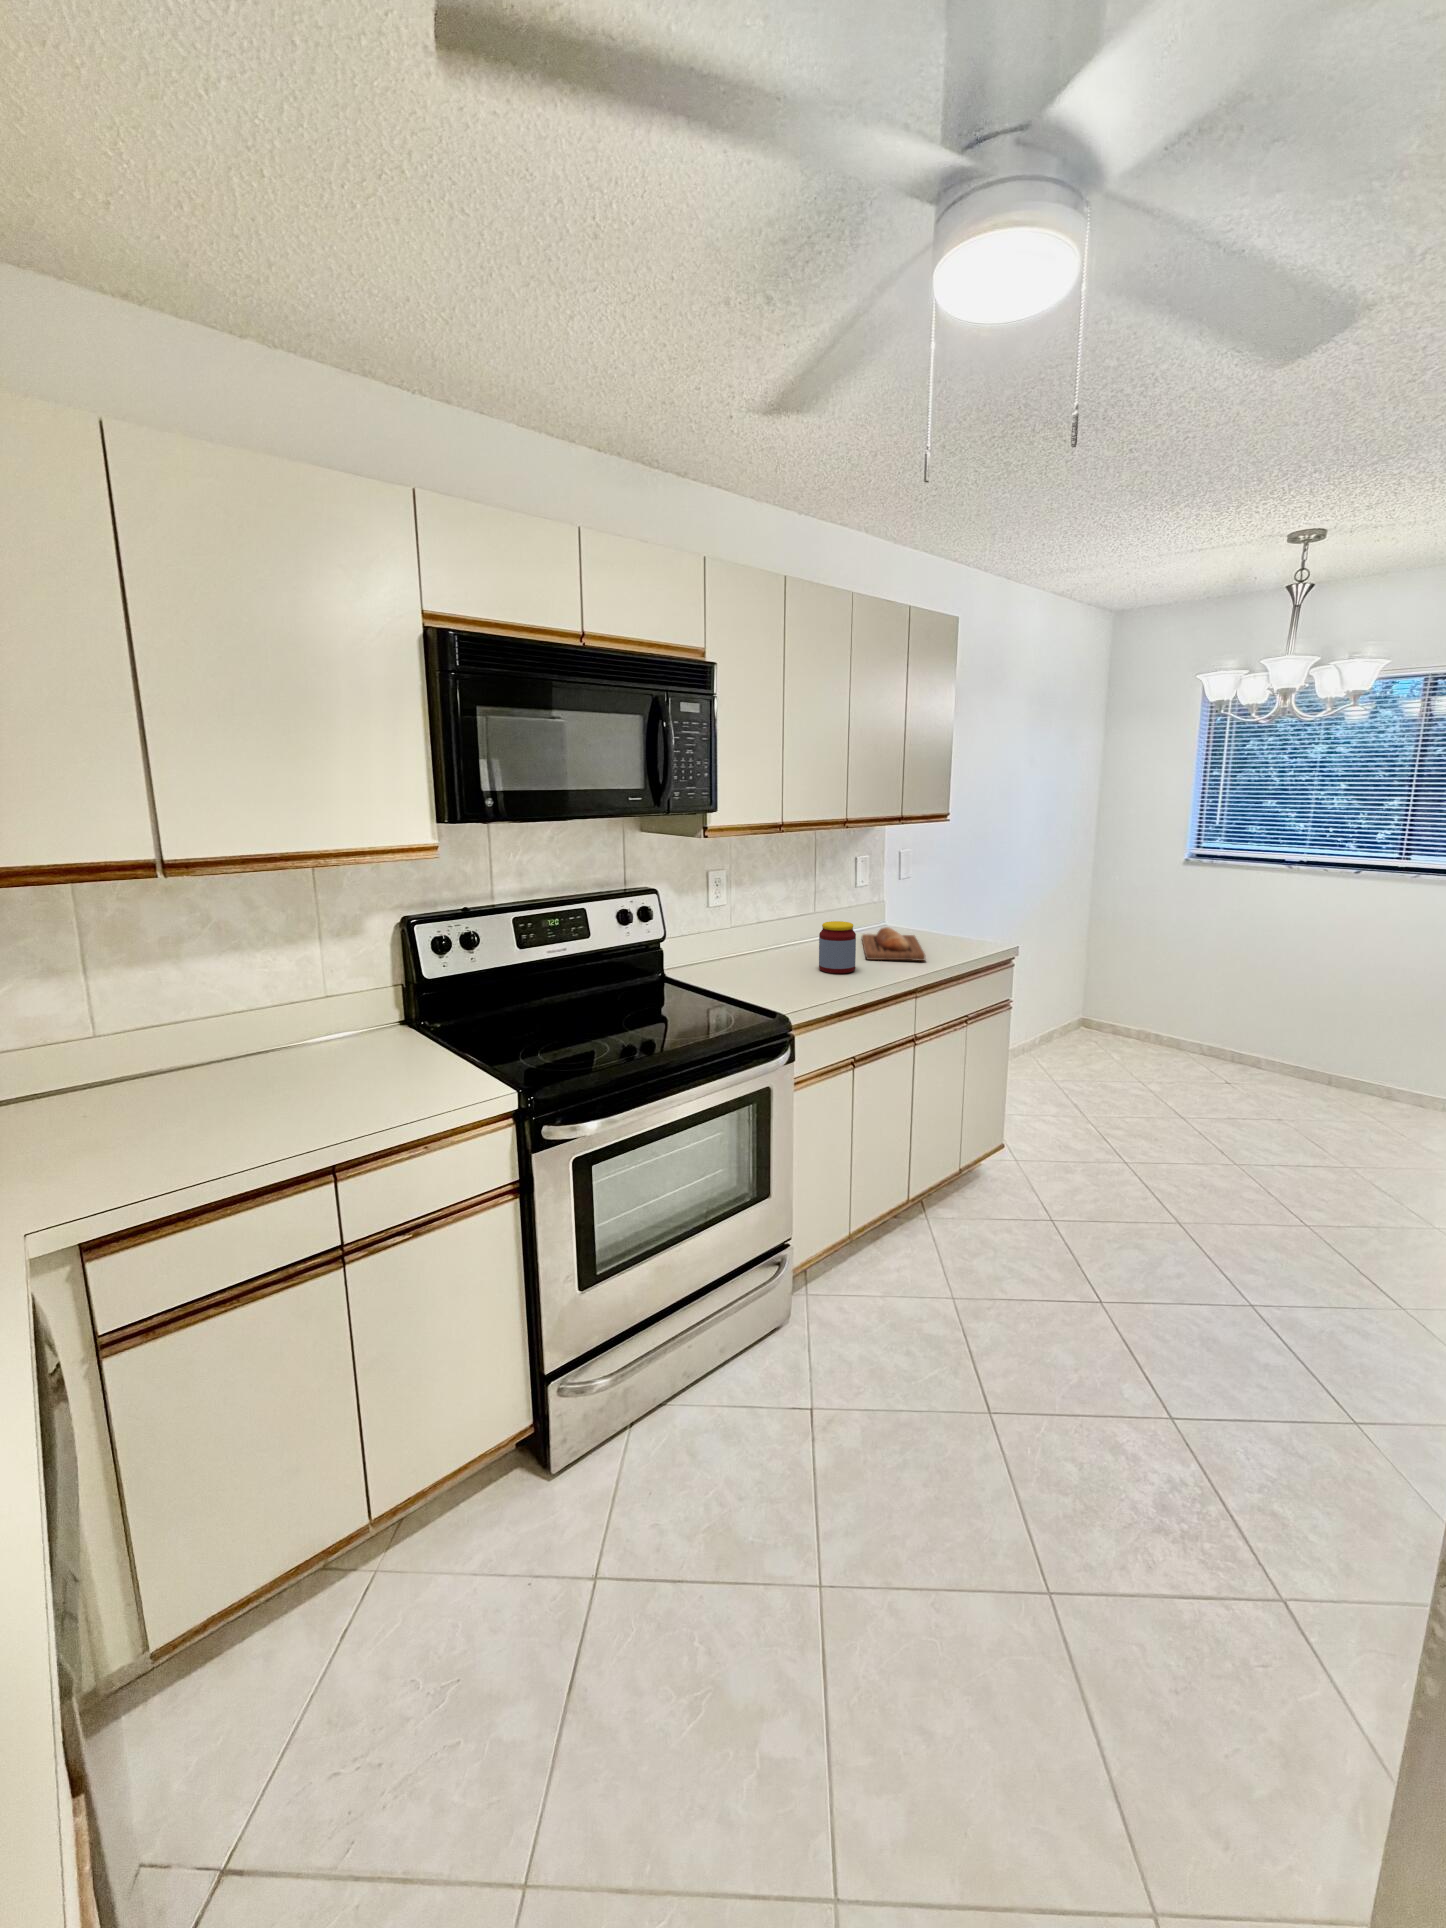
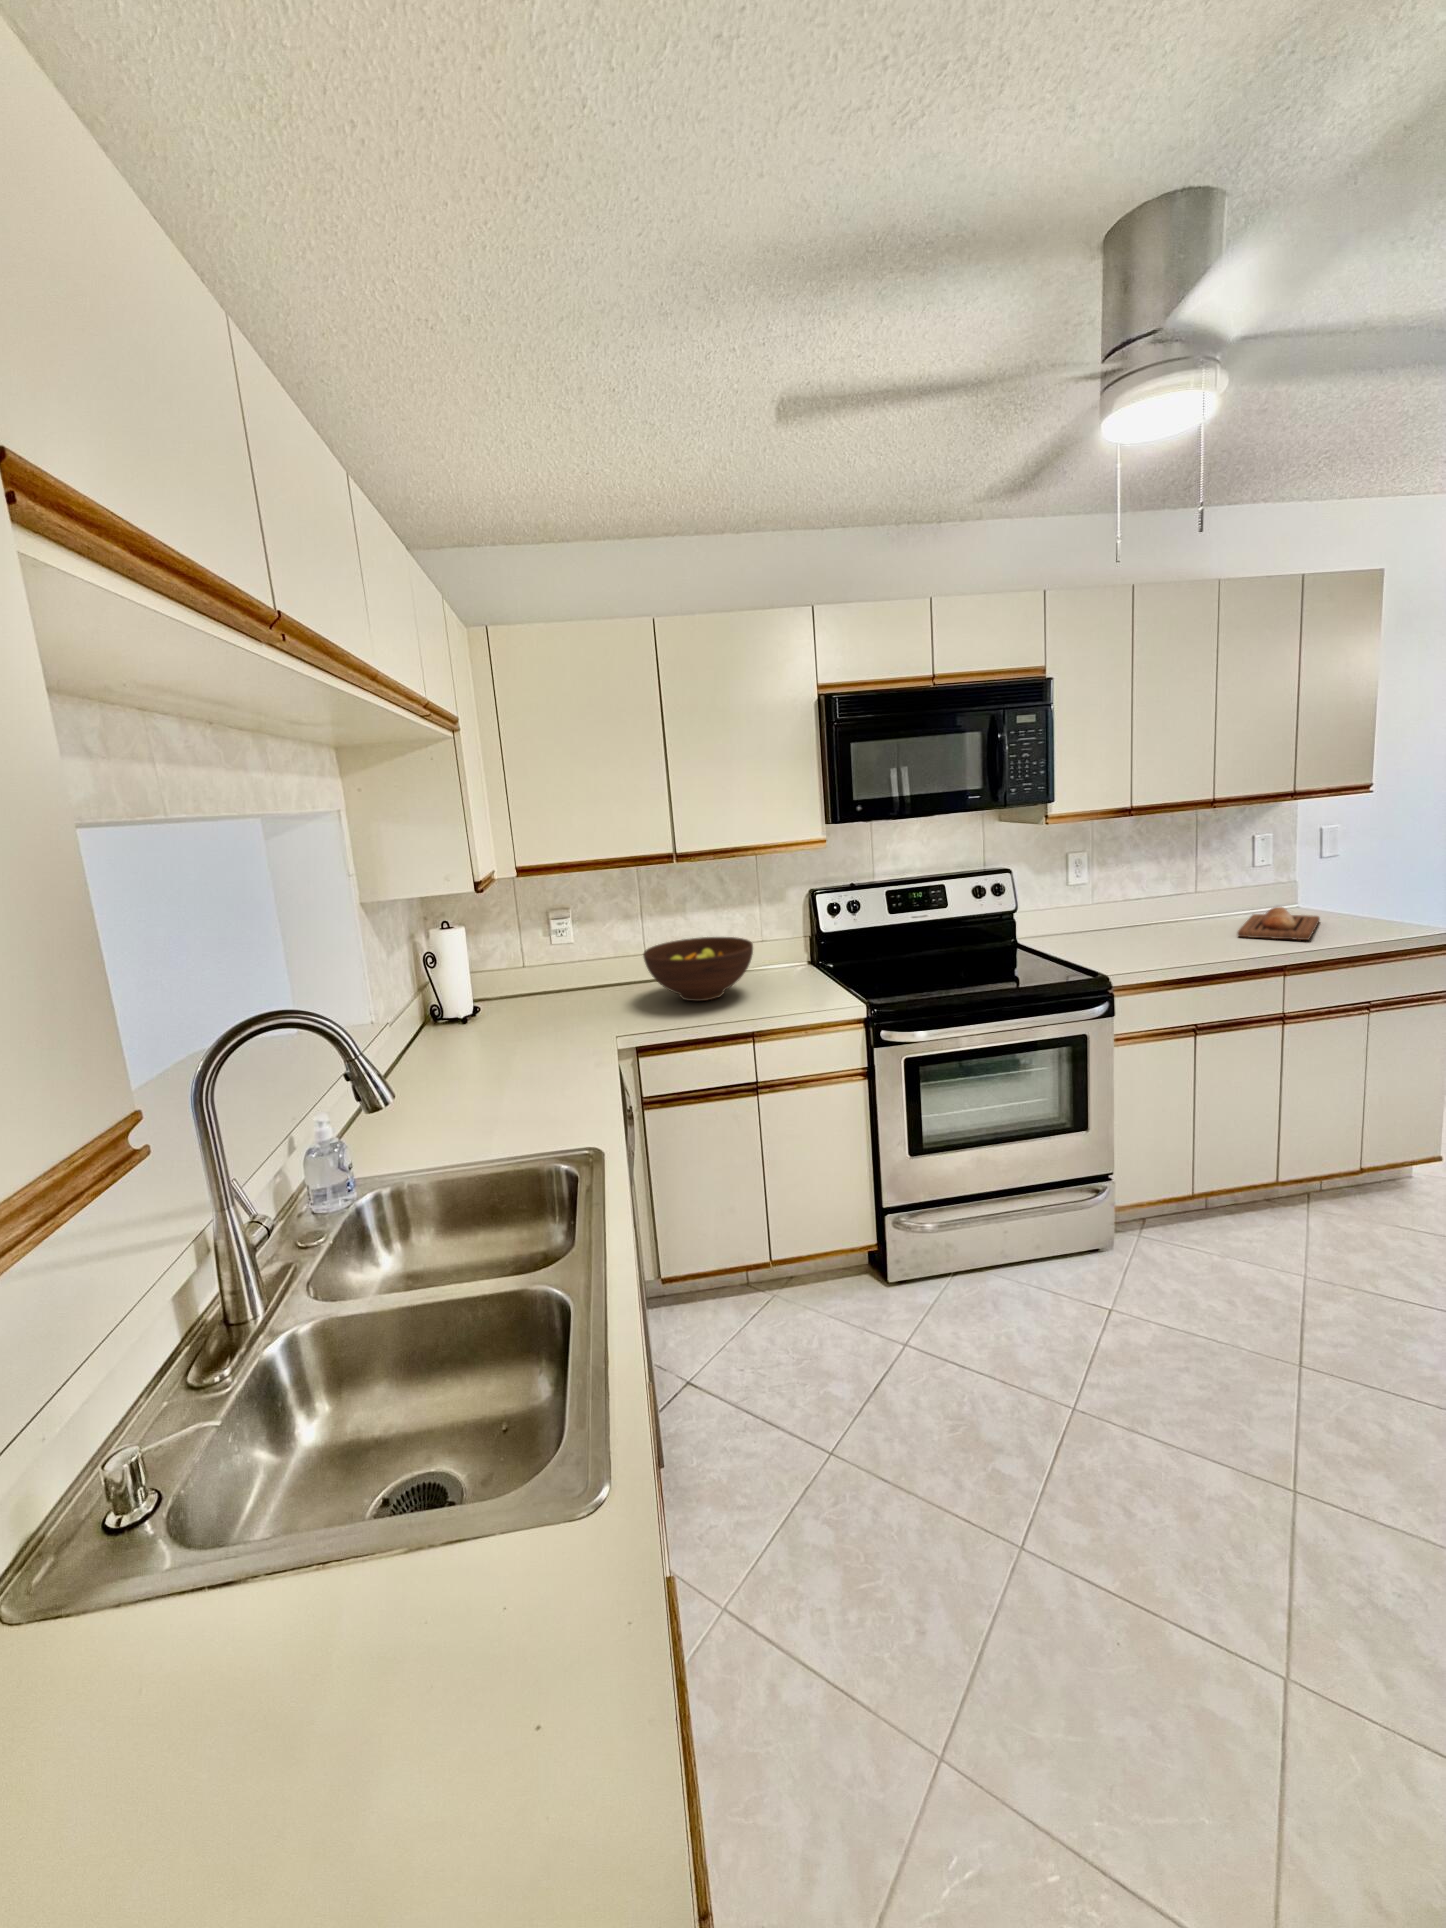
jar: present [819,921,856,973] -> none [1175,898,1216,947]
fruit bowl: none [89,999,321,1121] -> present [643,937,753,1001]

